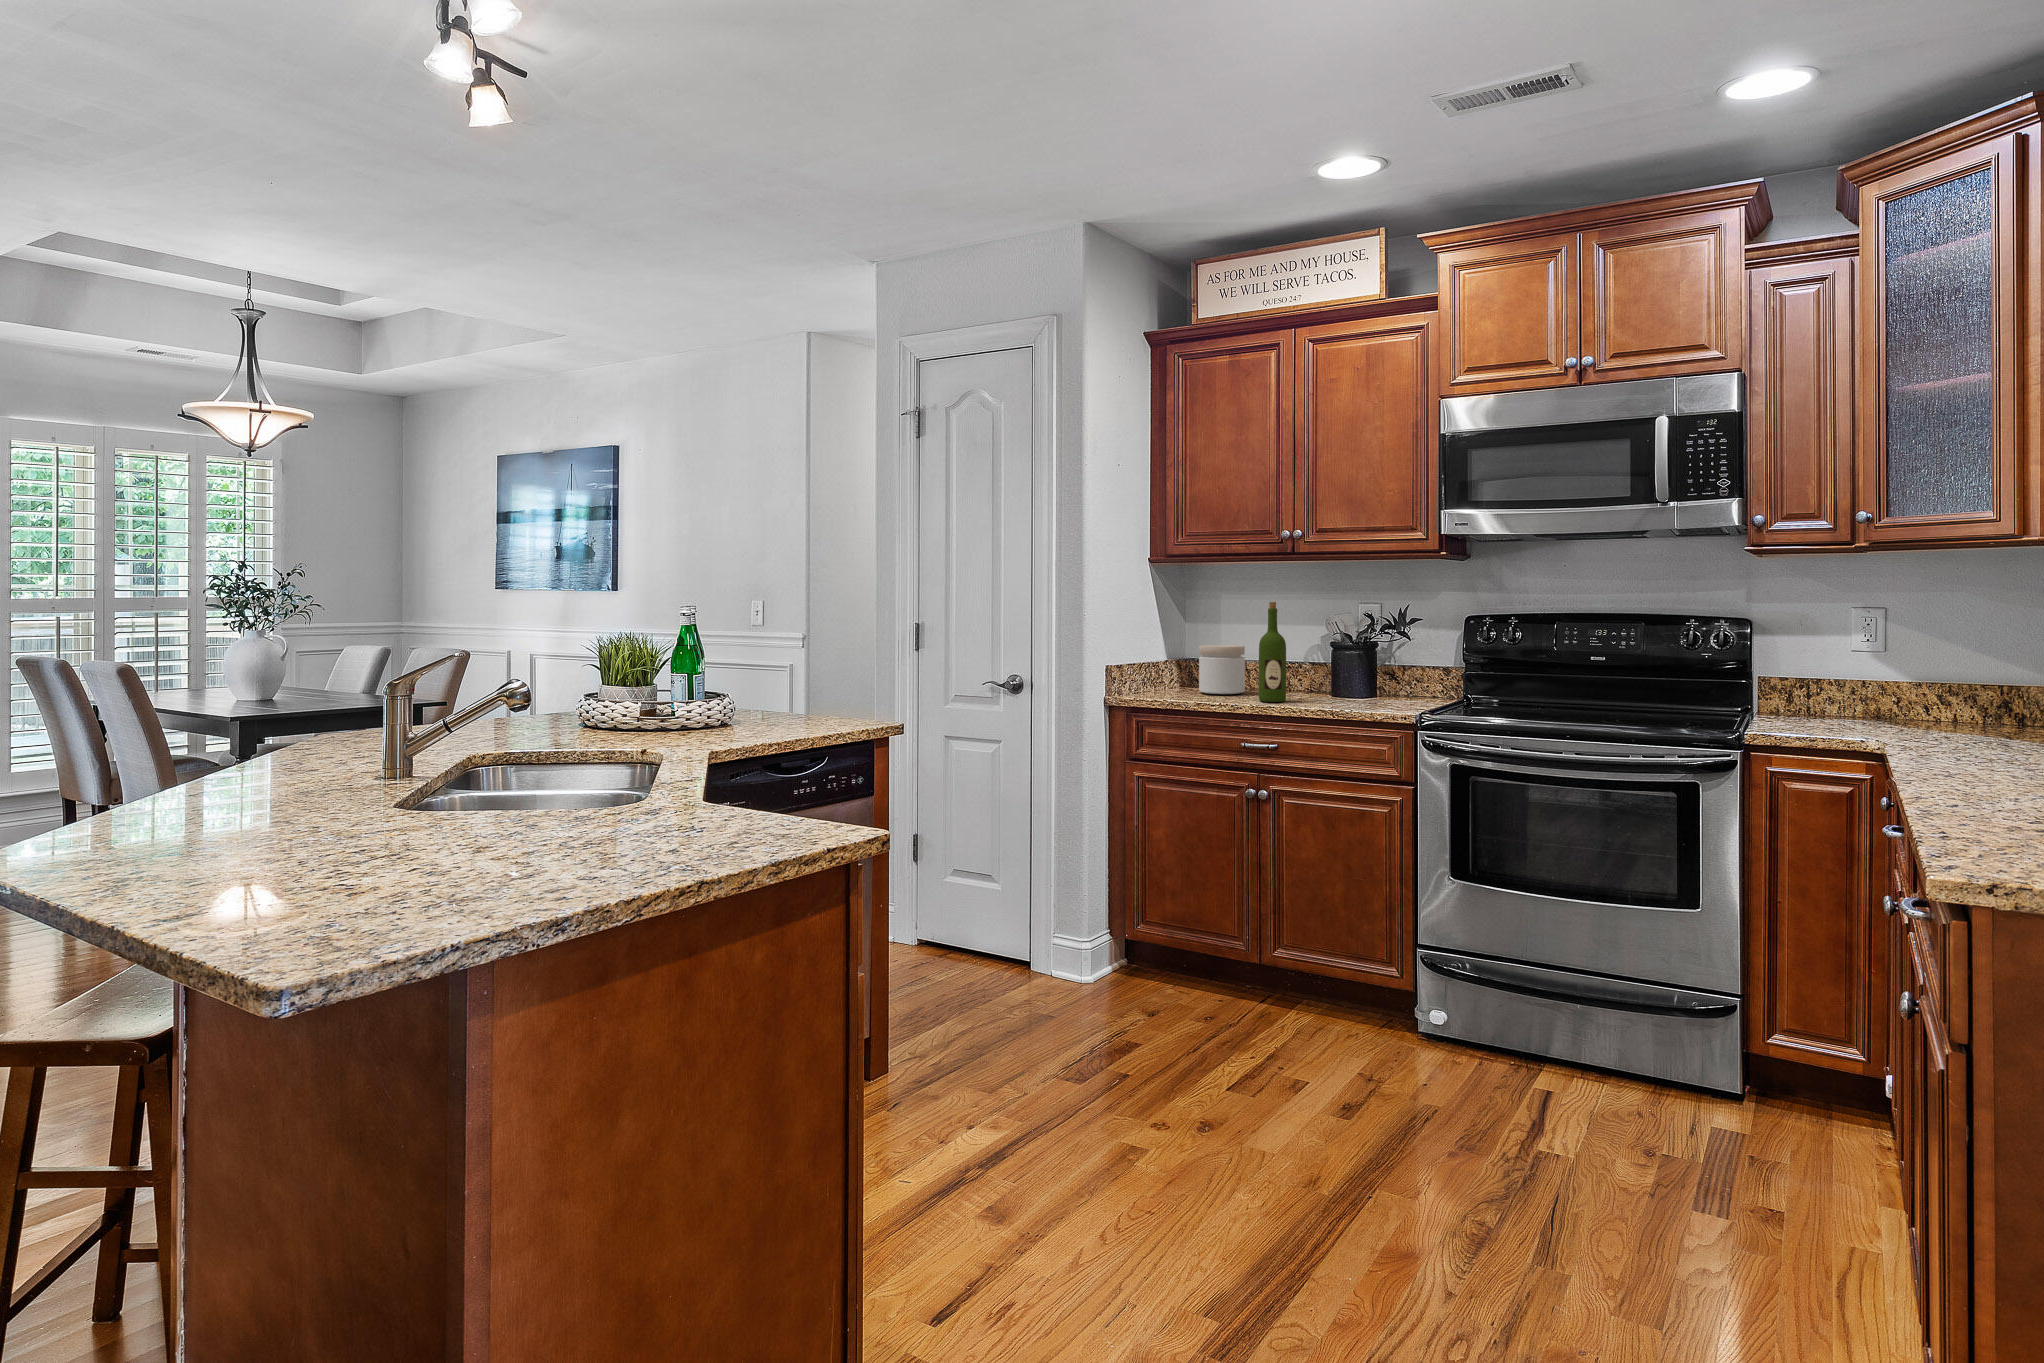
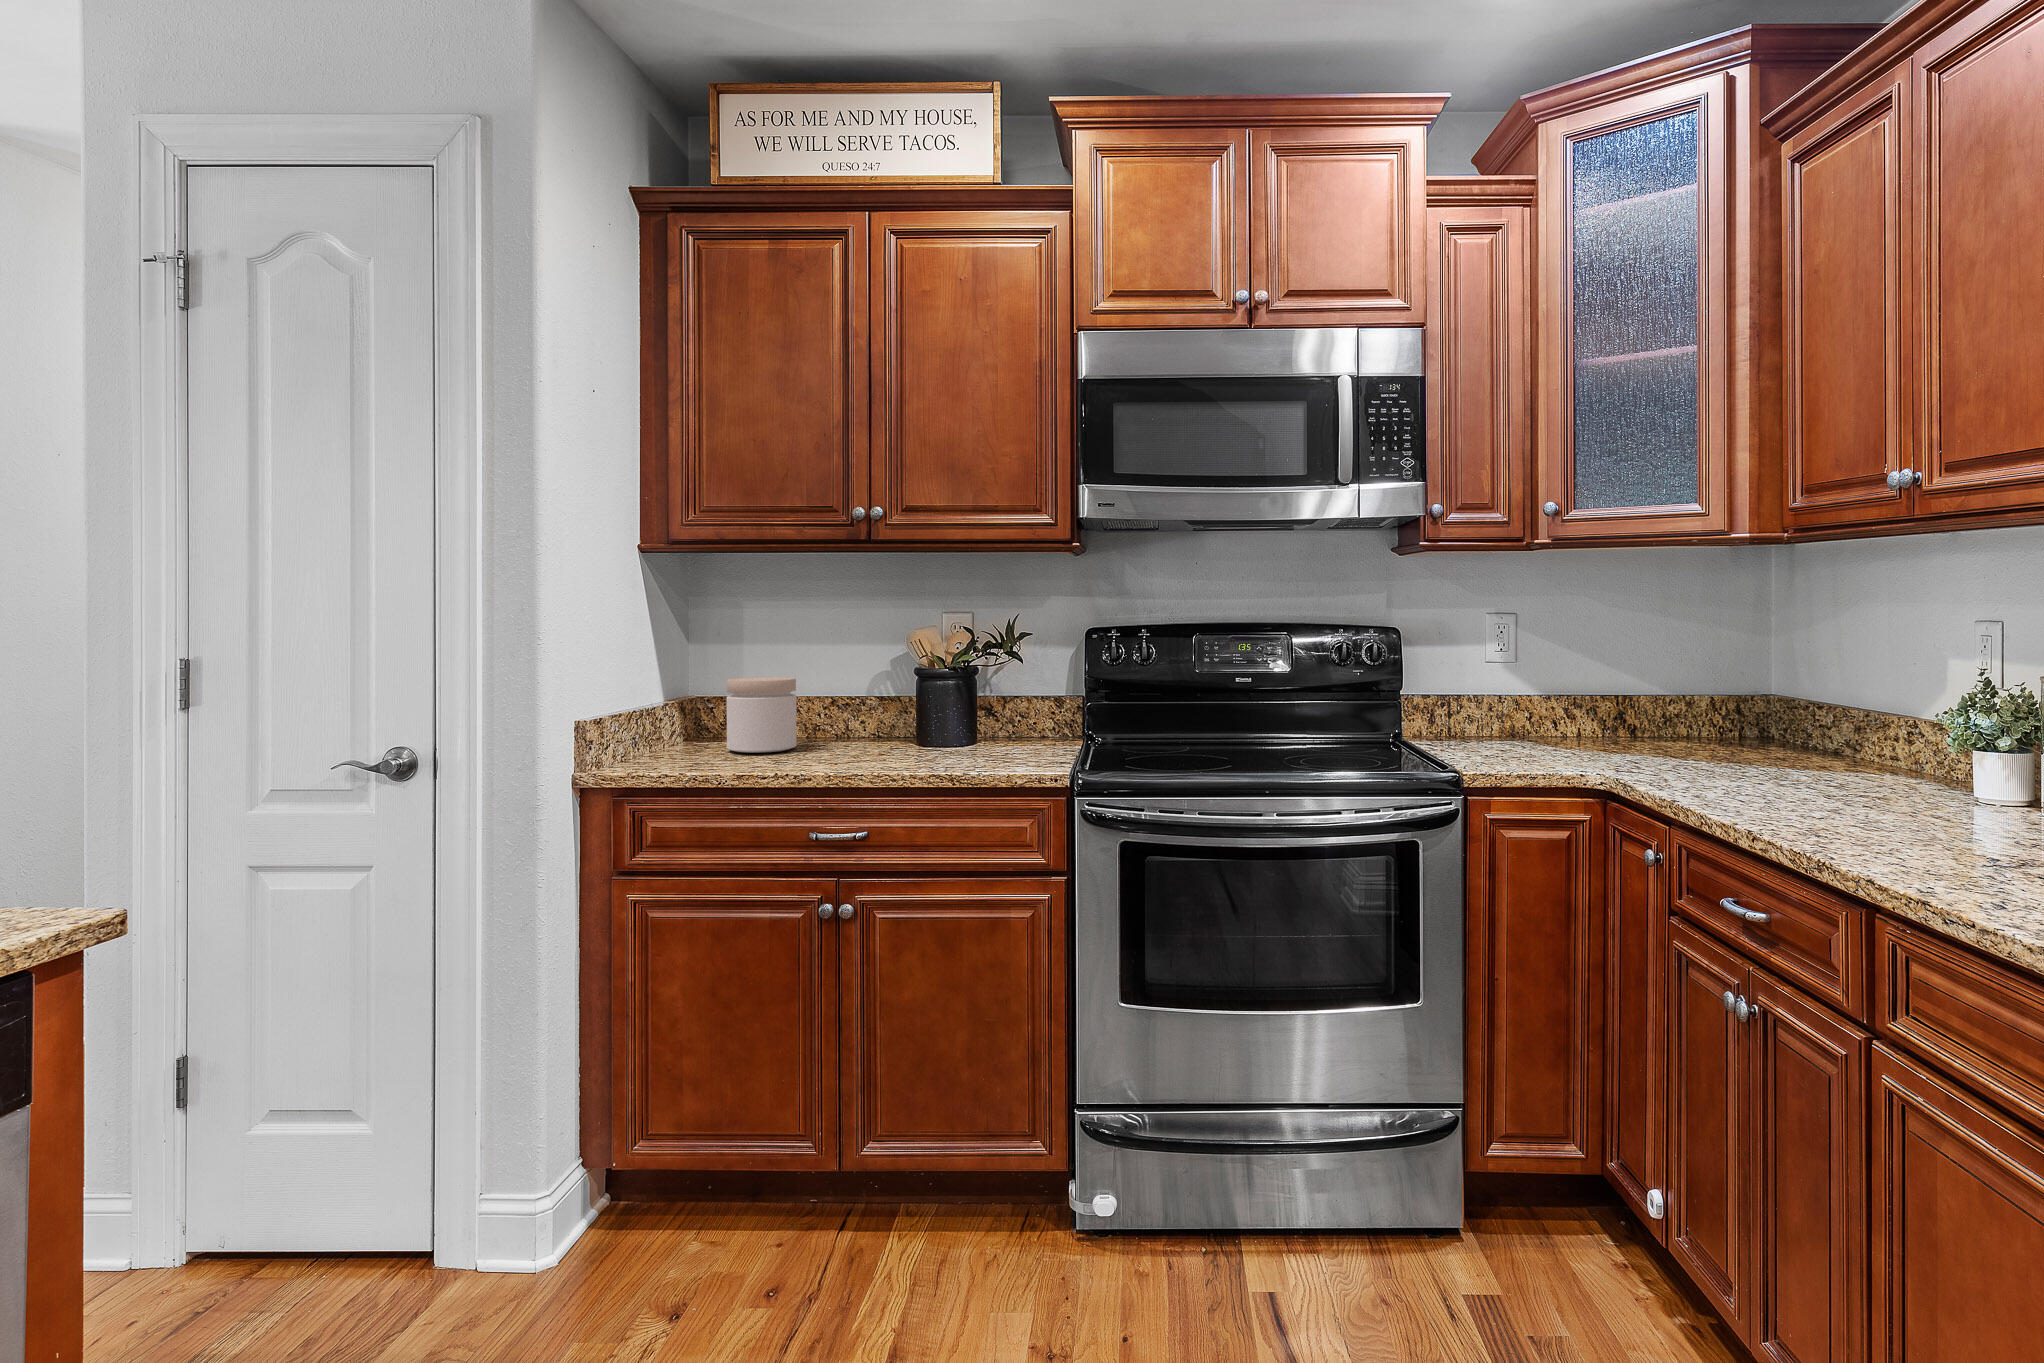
wine bottle: present [1259,602,1286,702] -> none [827,612,867,762]

